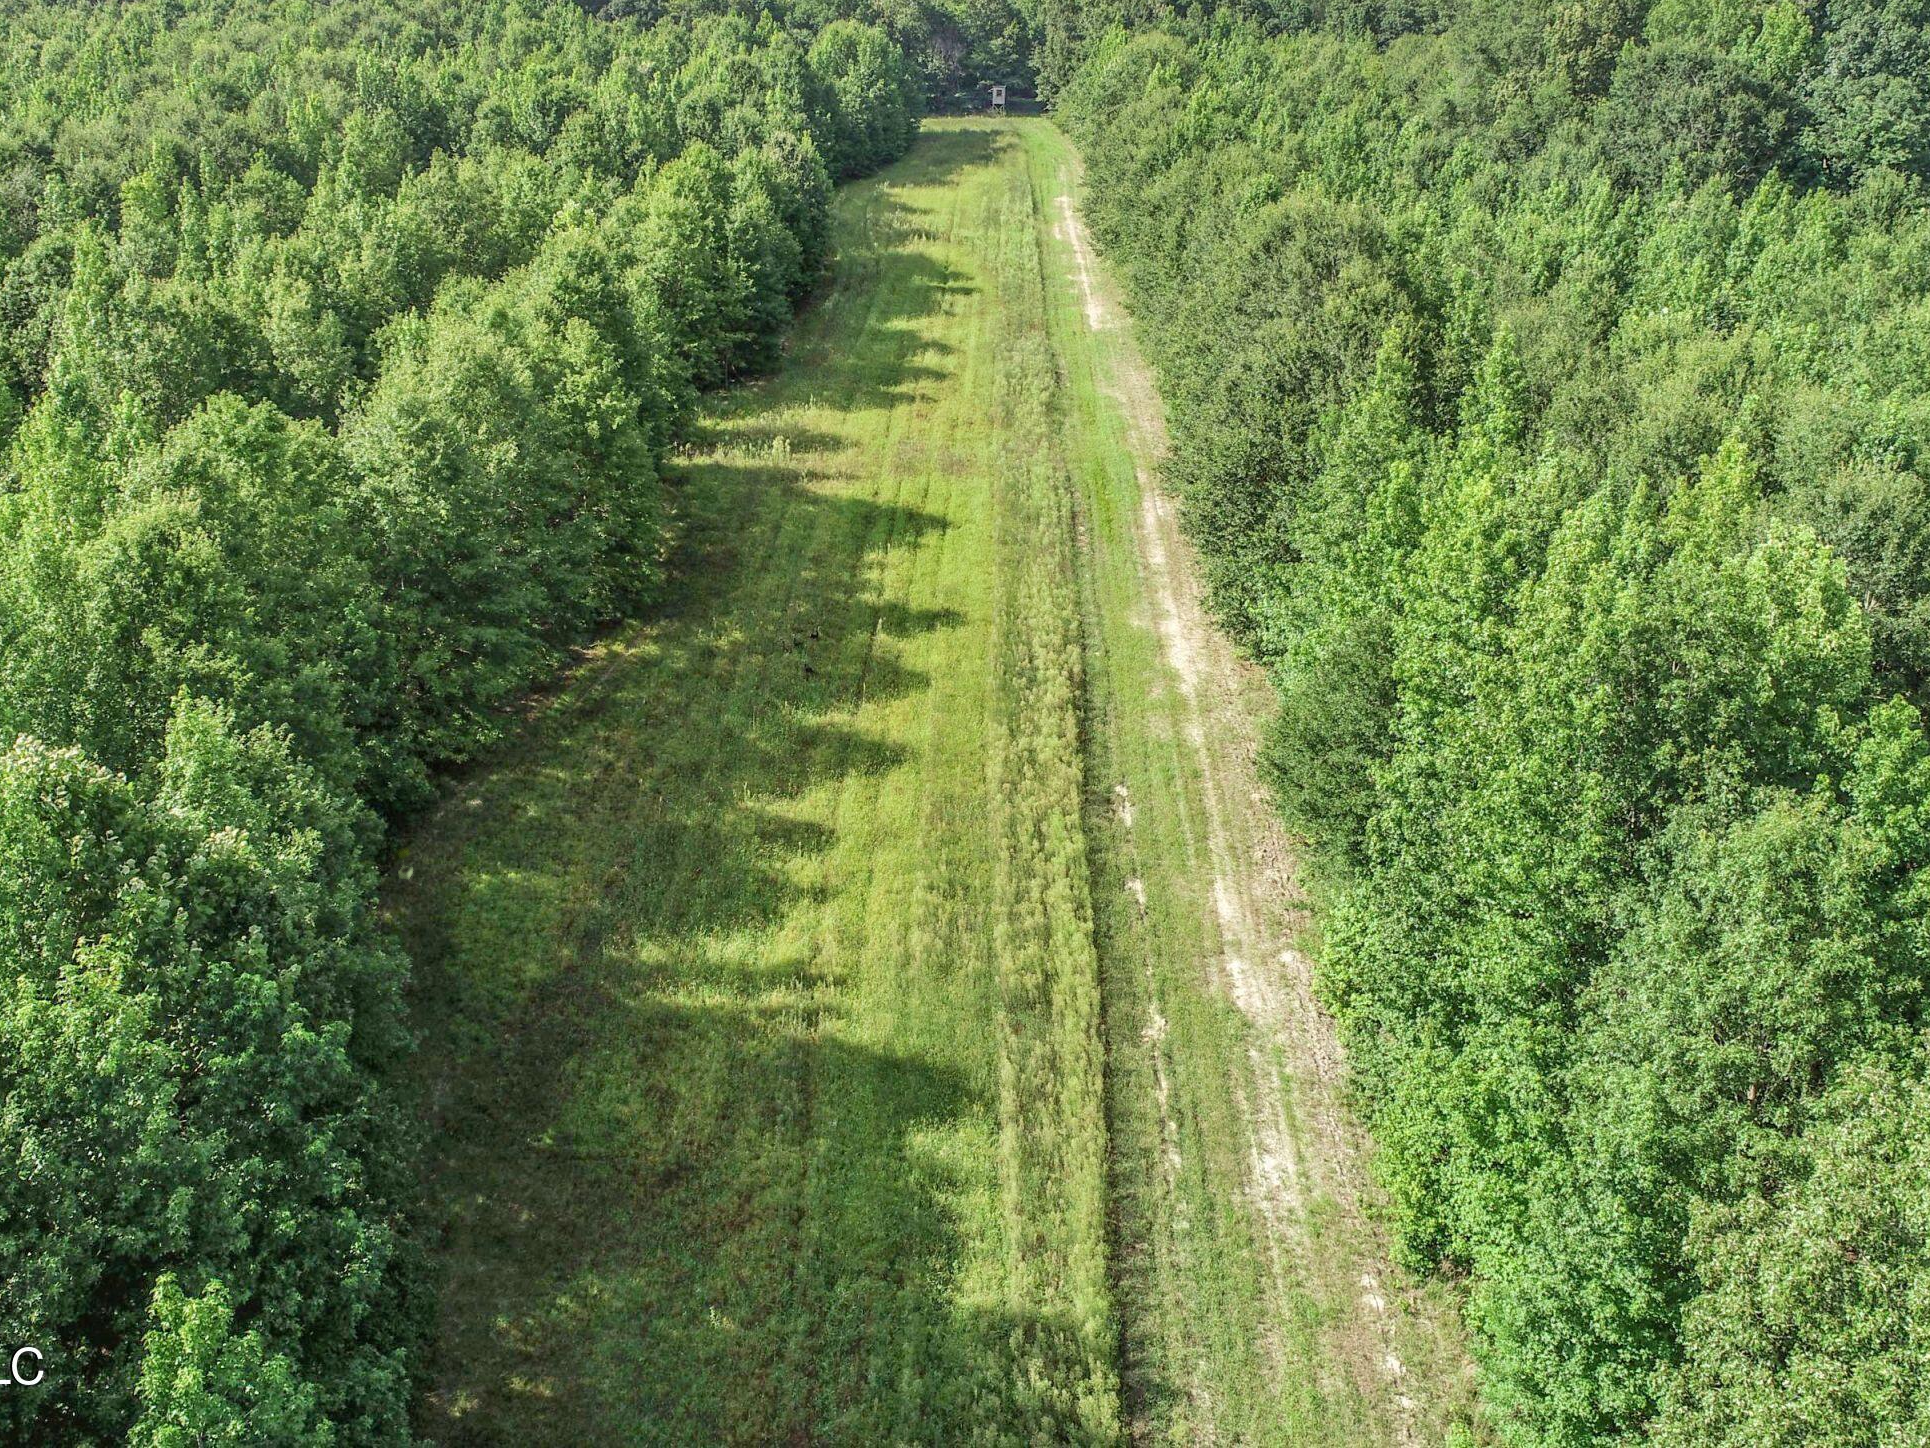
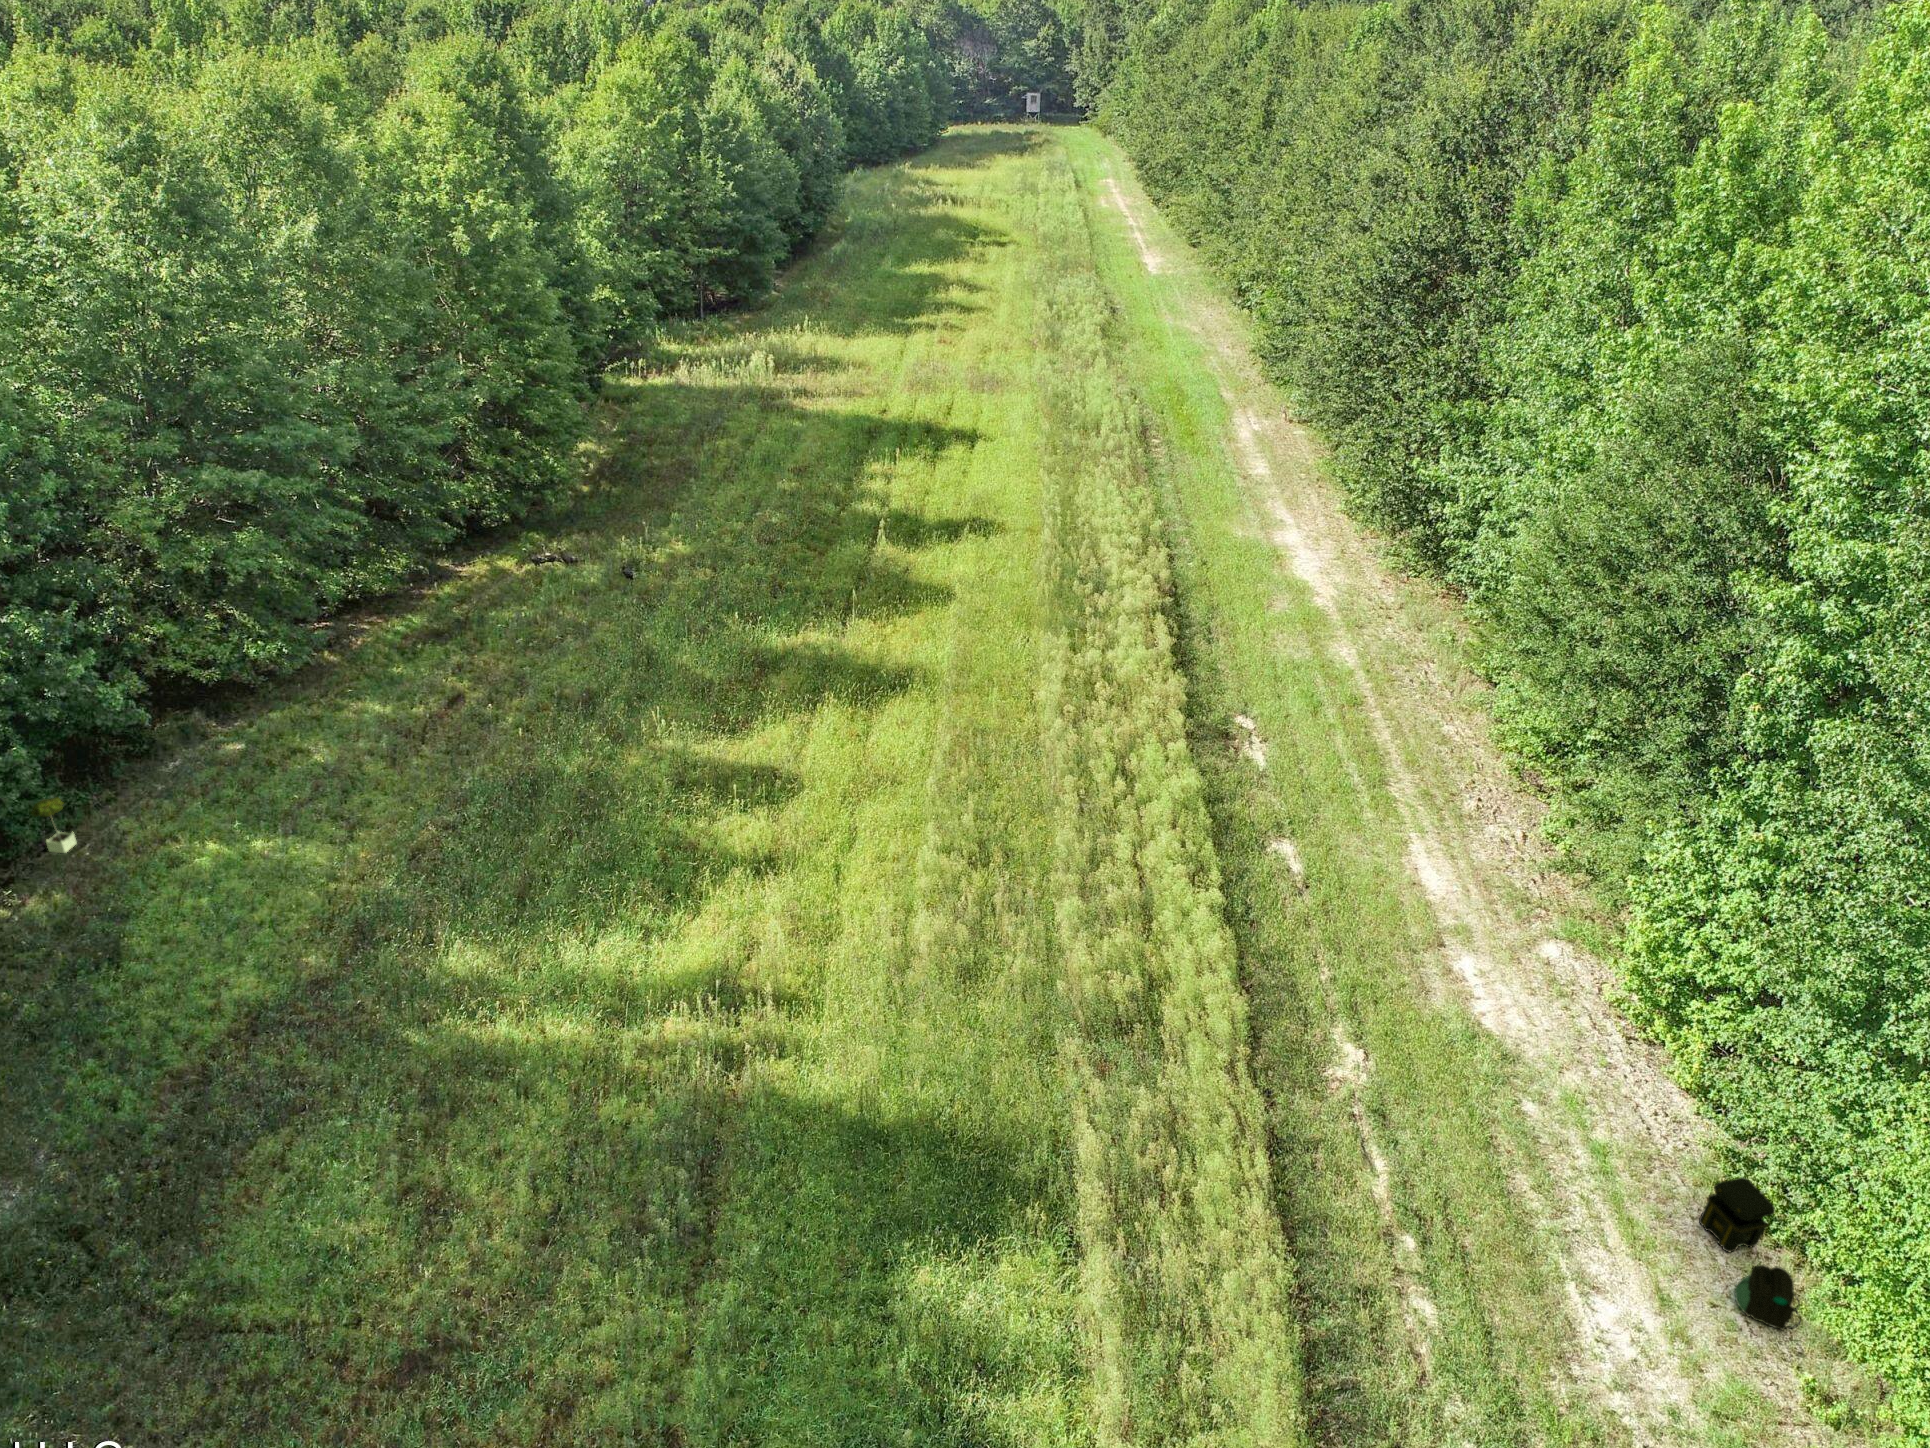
toolbox: none [1332,1098,1366,1137] -> present [1699,1177,1775,1252]
backpack: none [1338,1143,1369,1177] -> present [1734,1265,1801,1330]

